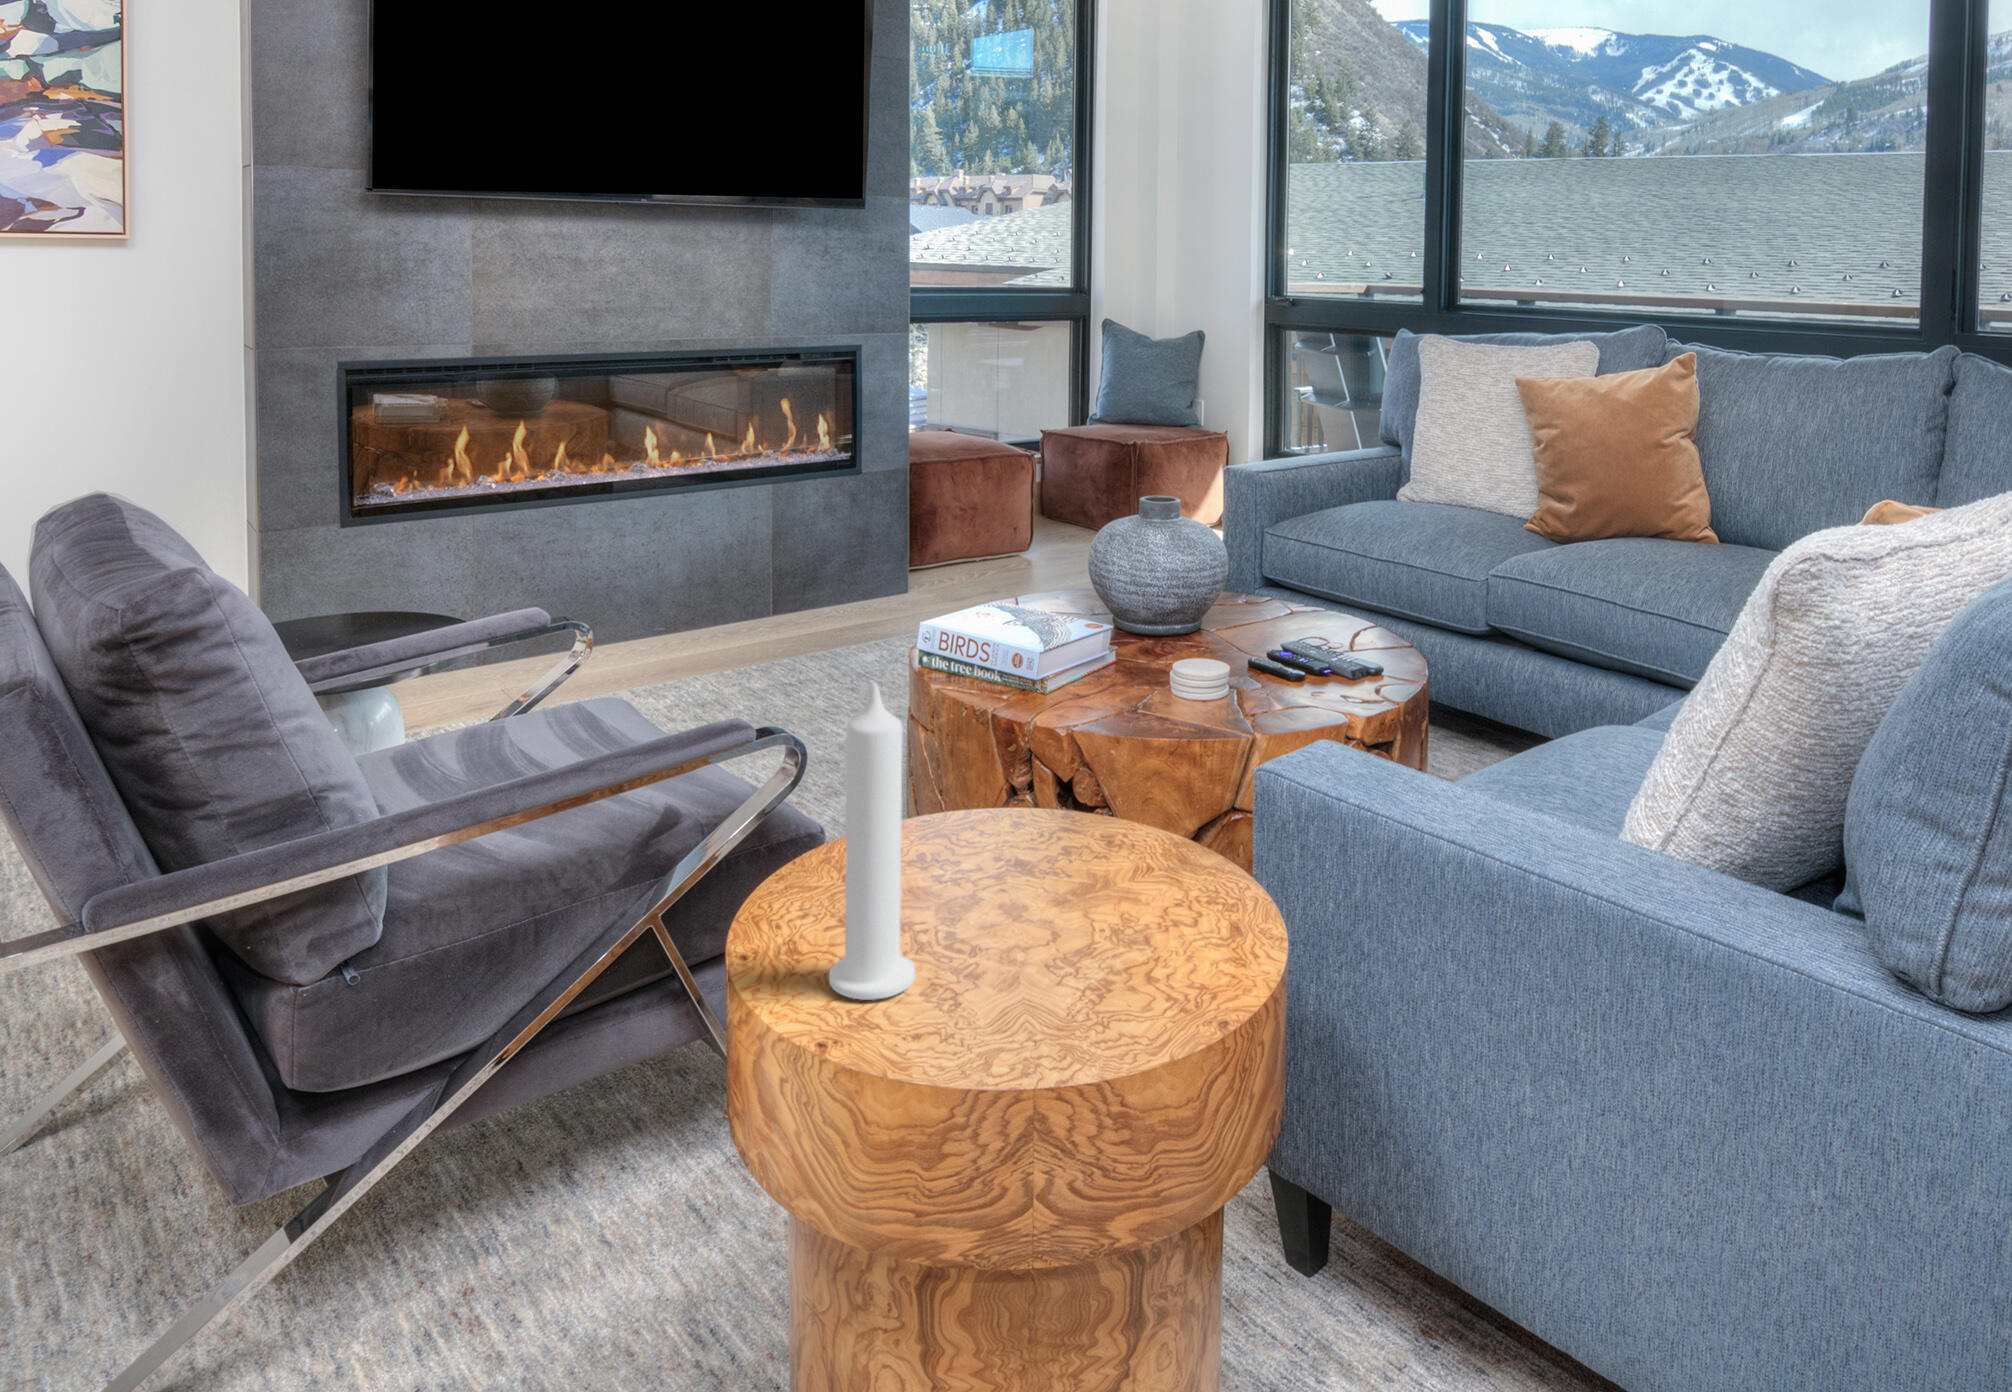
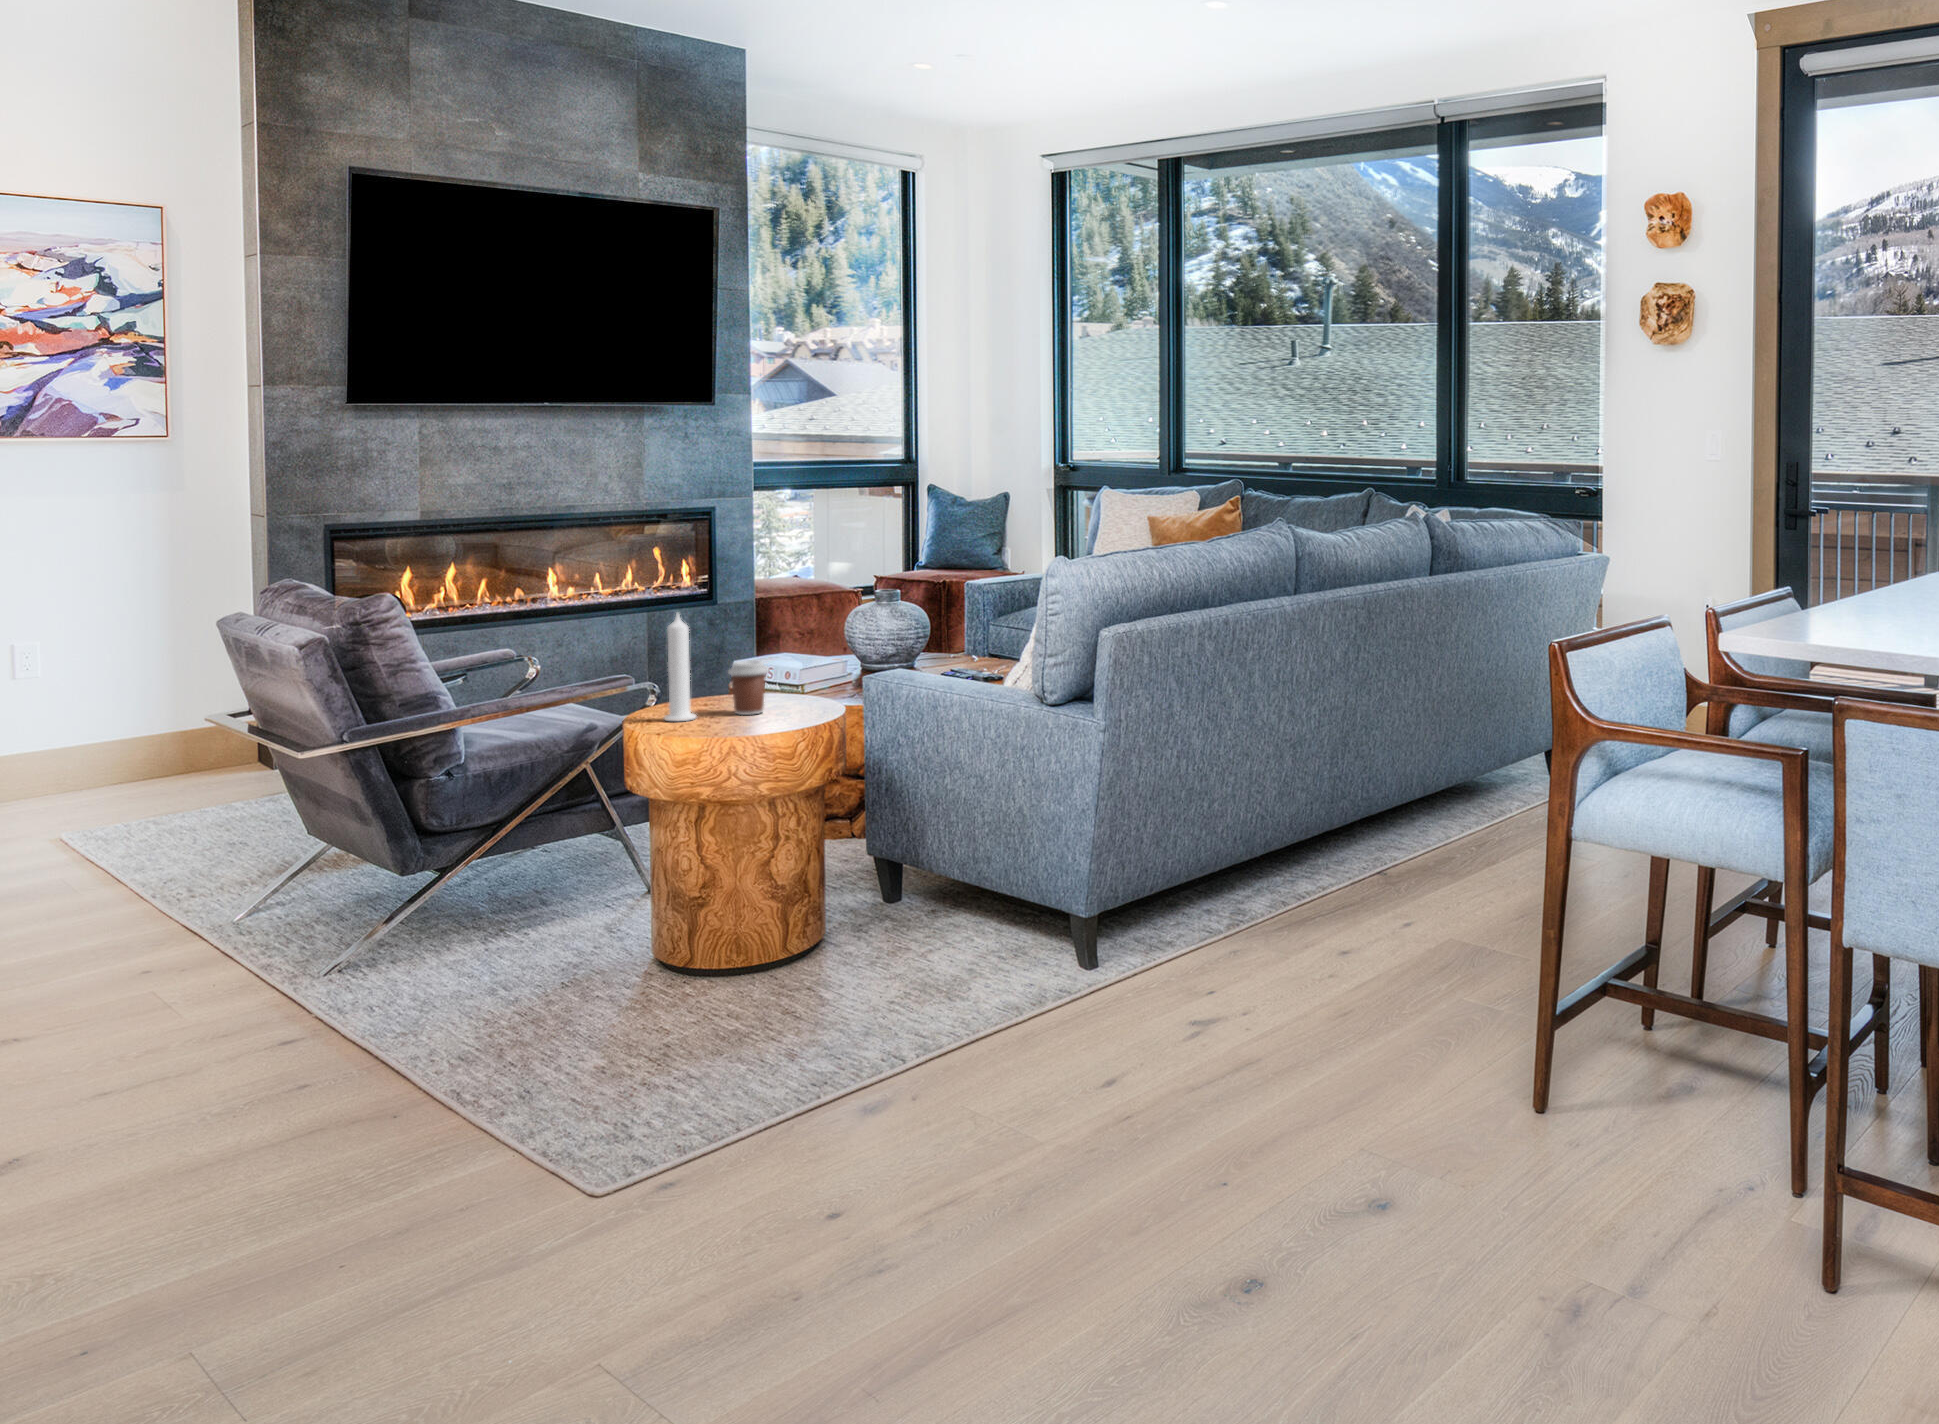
coffee cup: none [995,796,1099,961] -> present [728,660,768,715]

